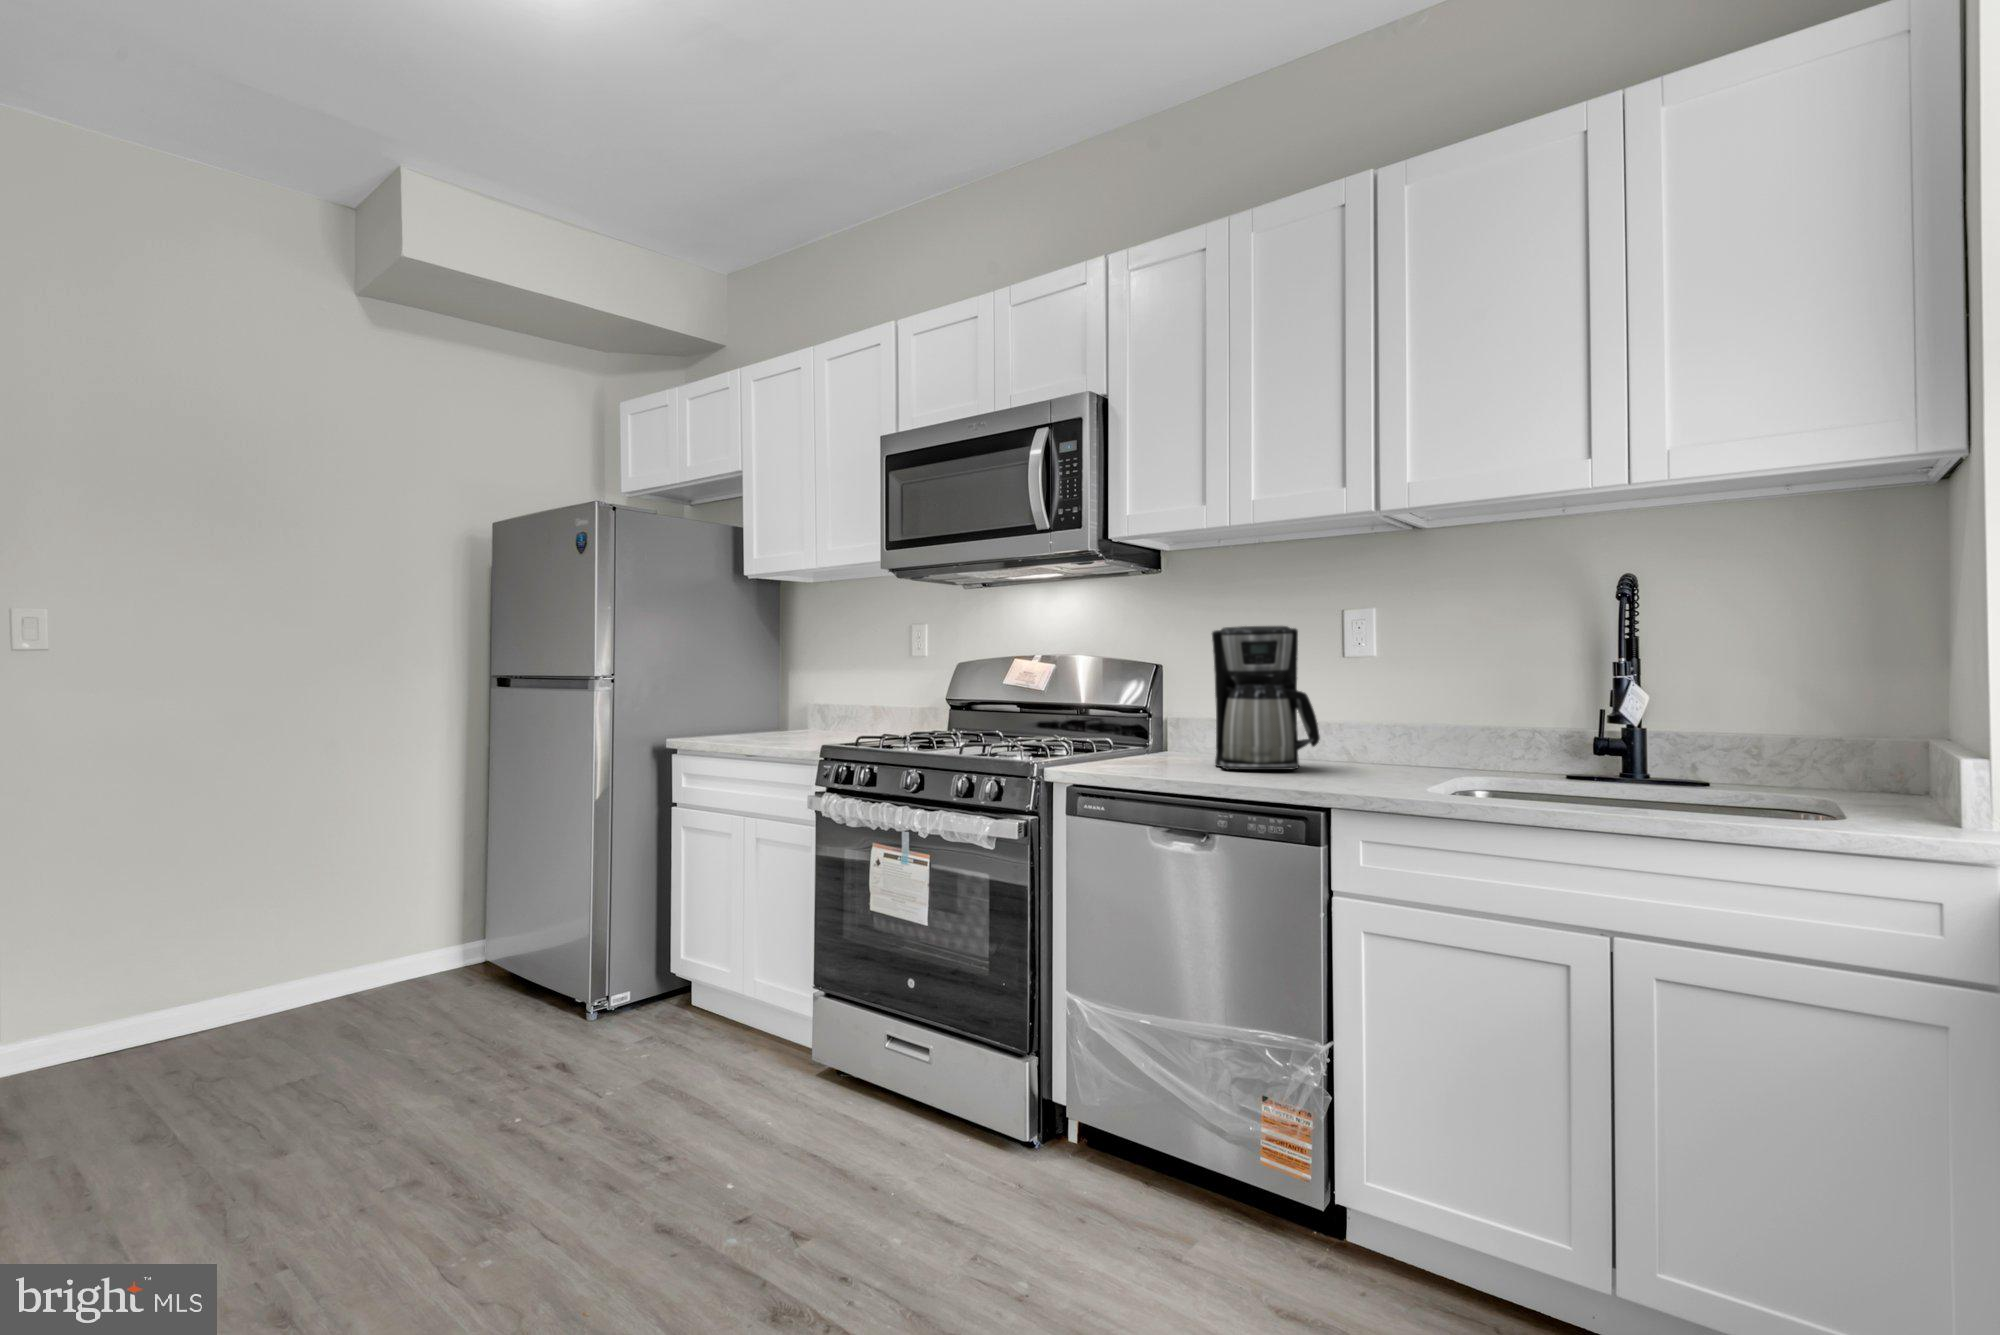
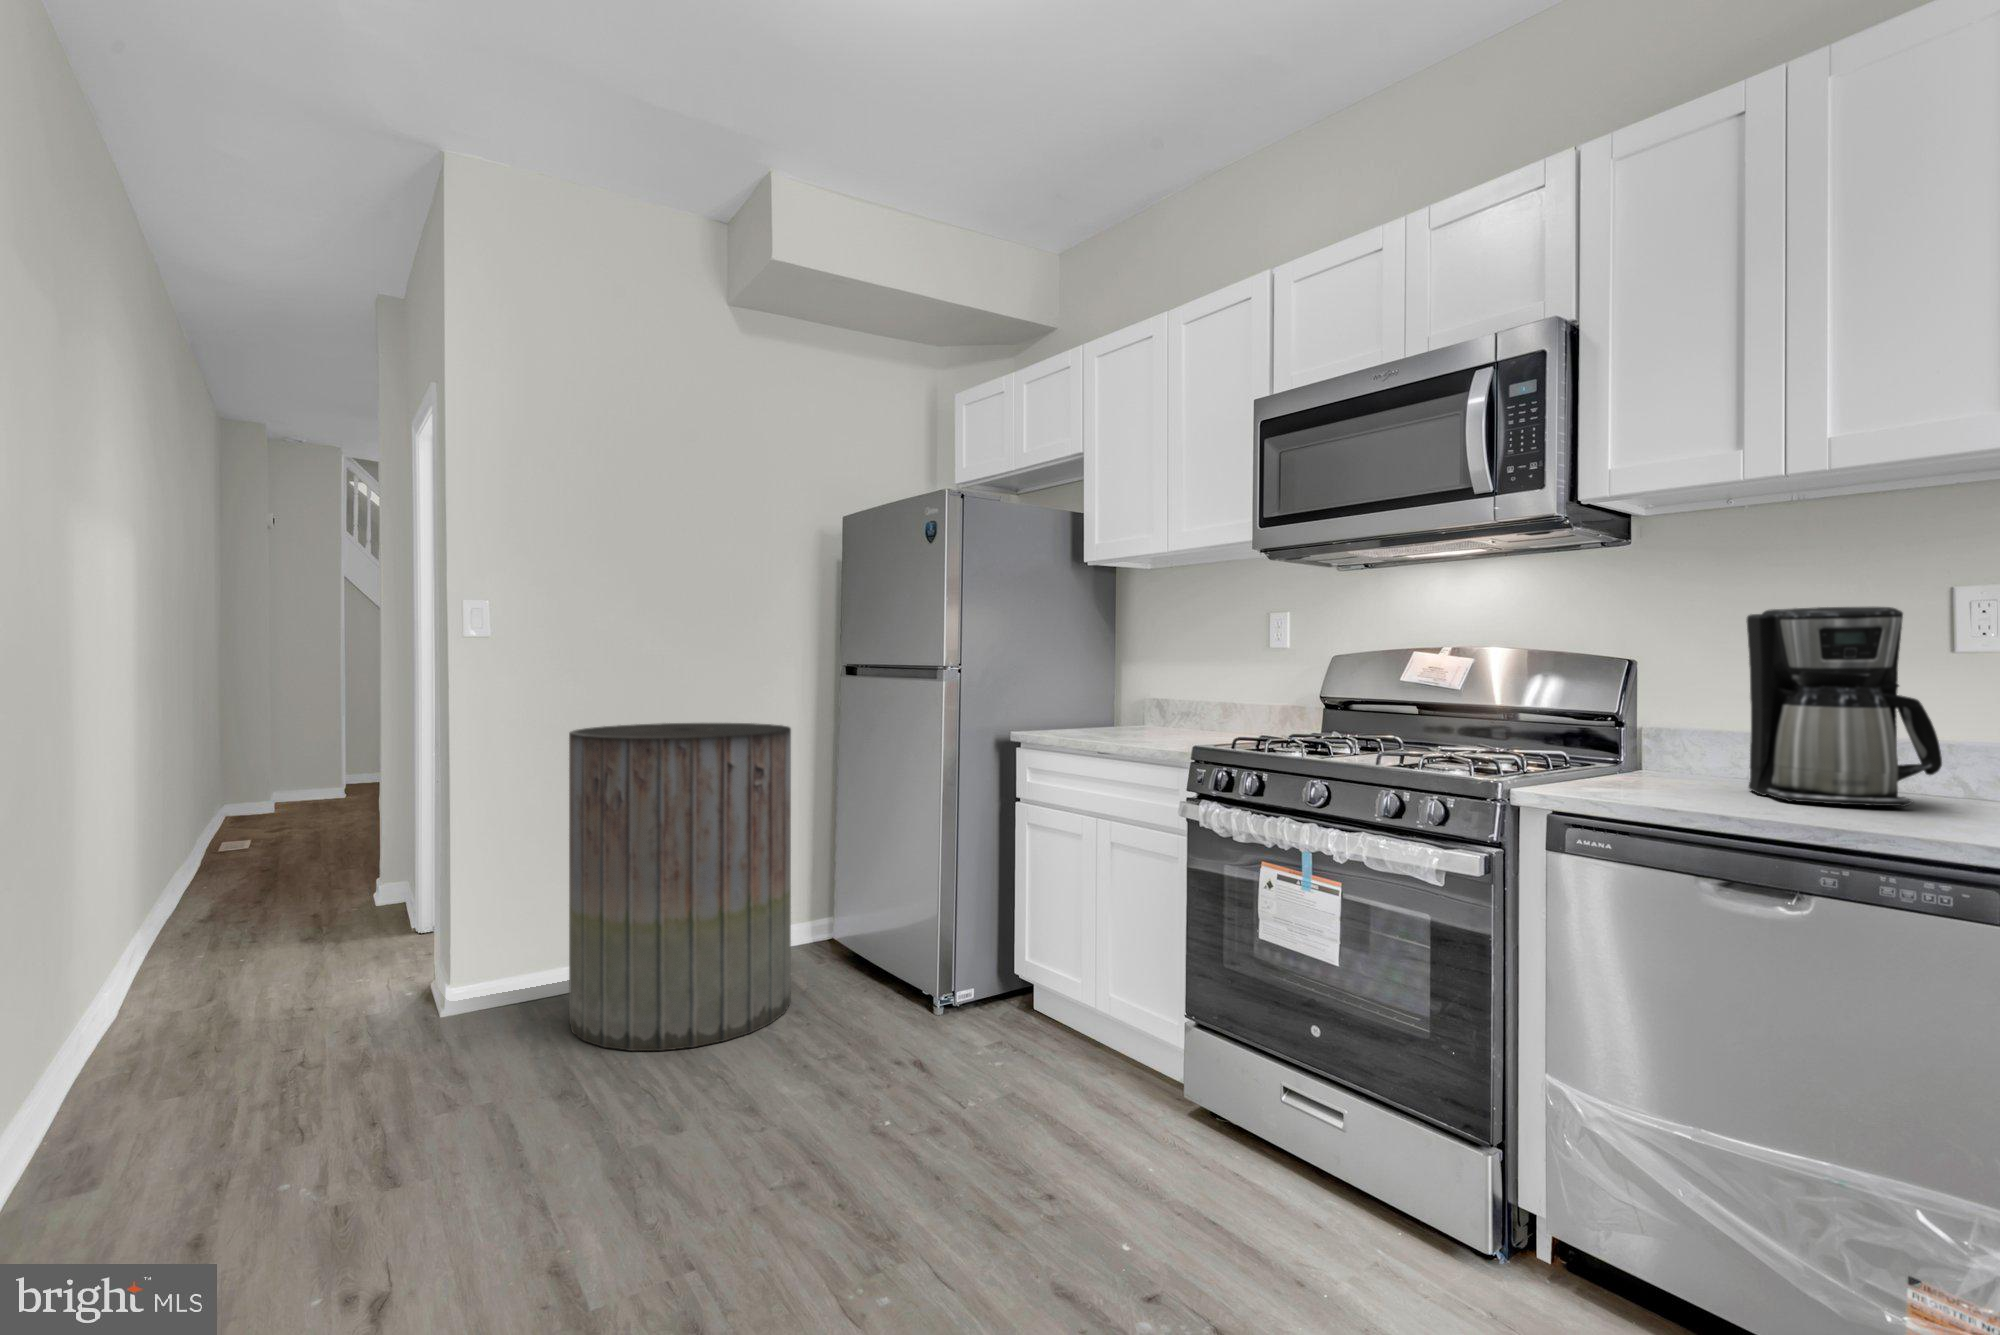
trash can: none [159,737,430,1085] -> present [569,723,791,1051]

